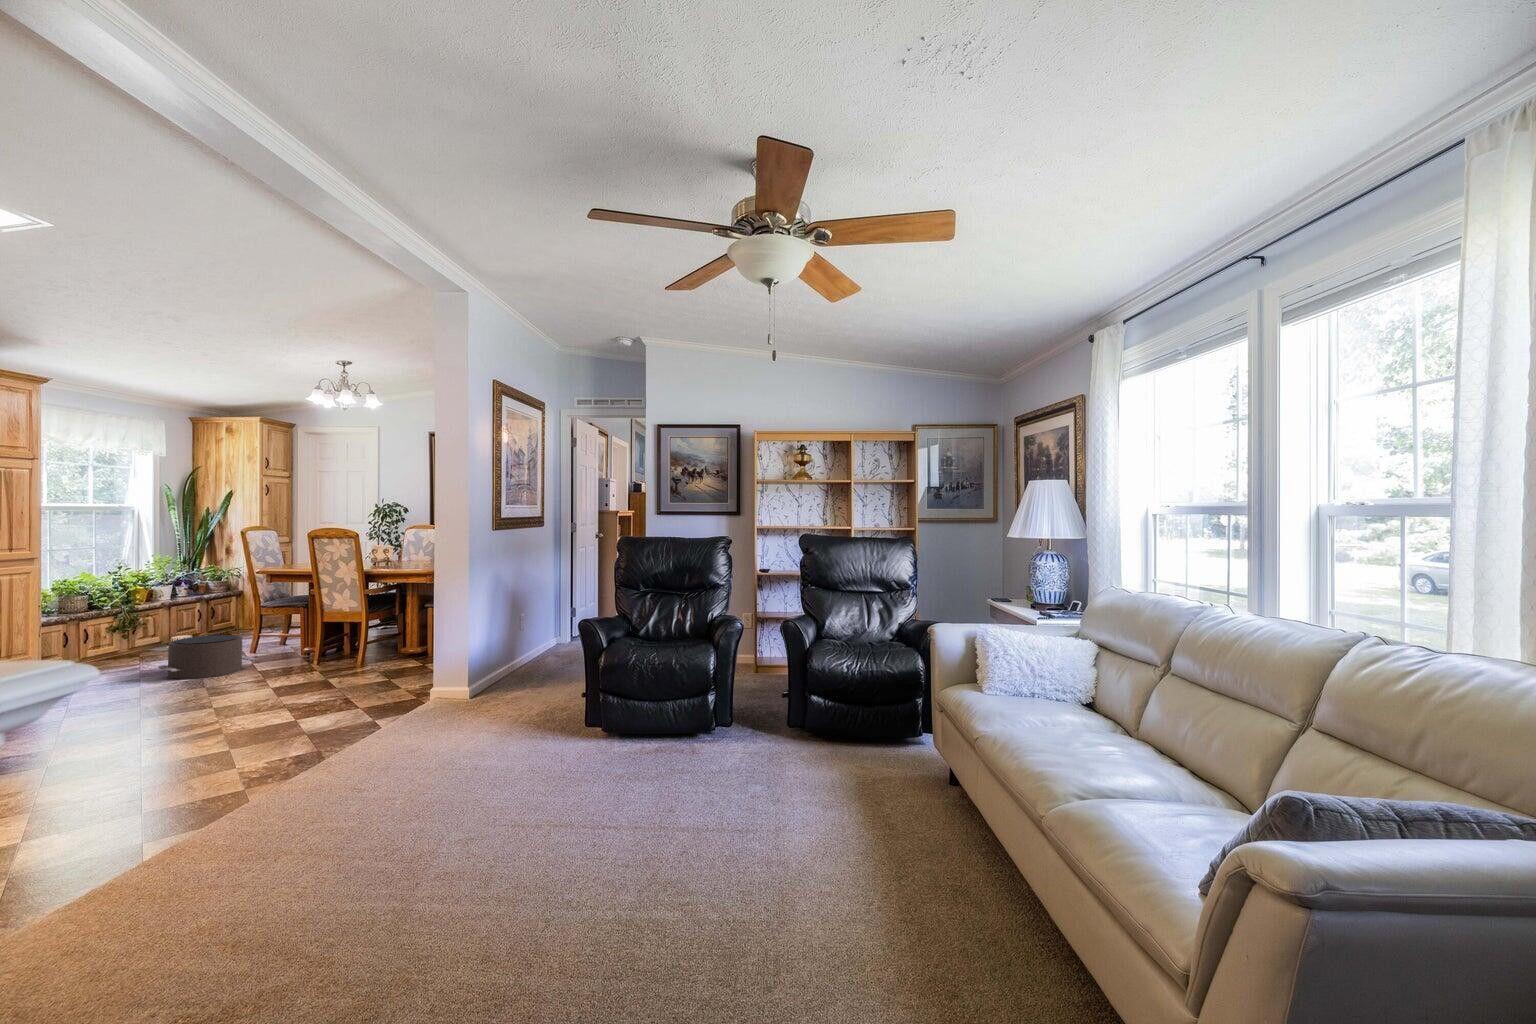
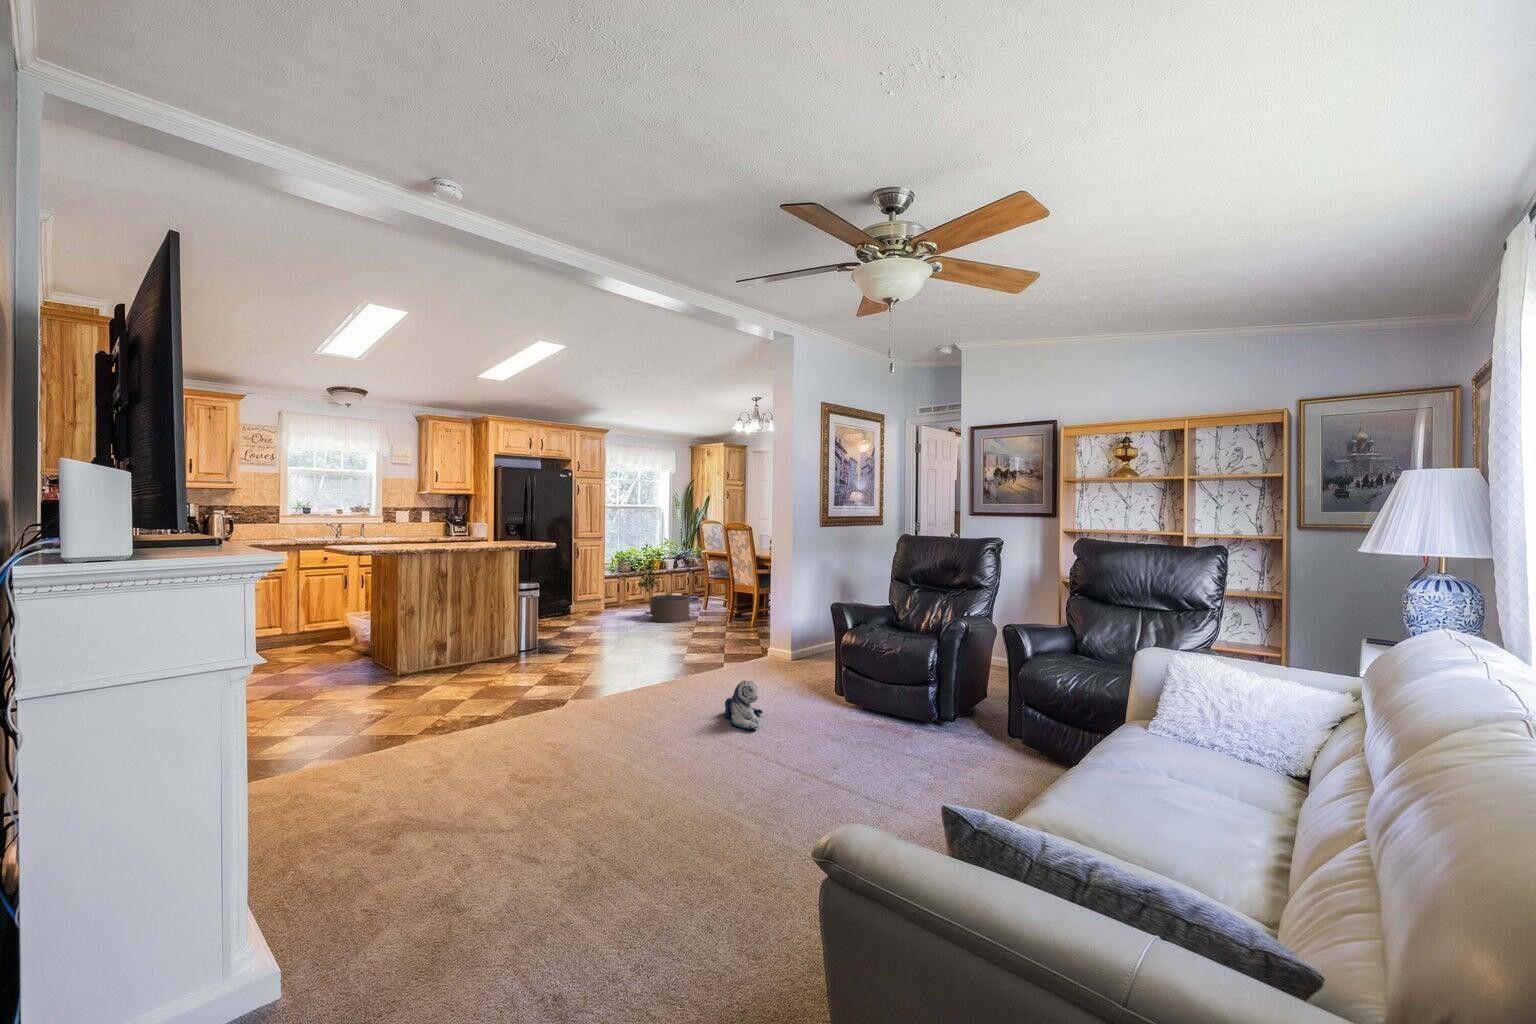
plush toy: none [449,728,519,793] -> present [724,681,762,730]

